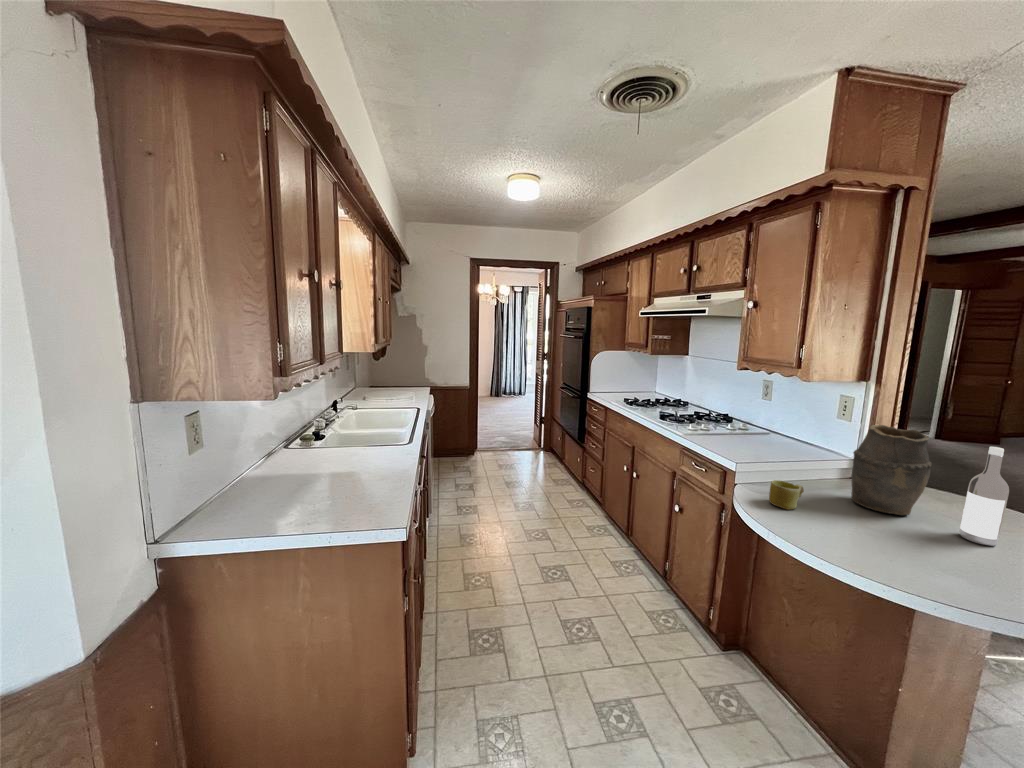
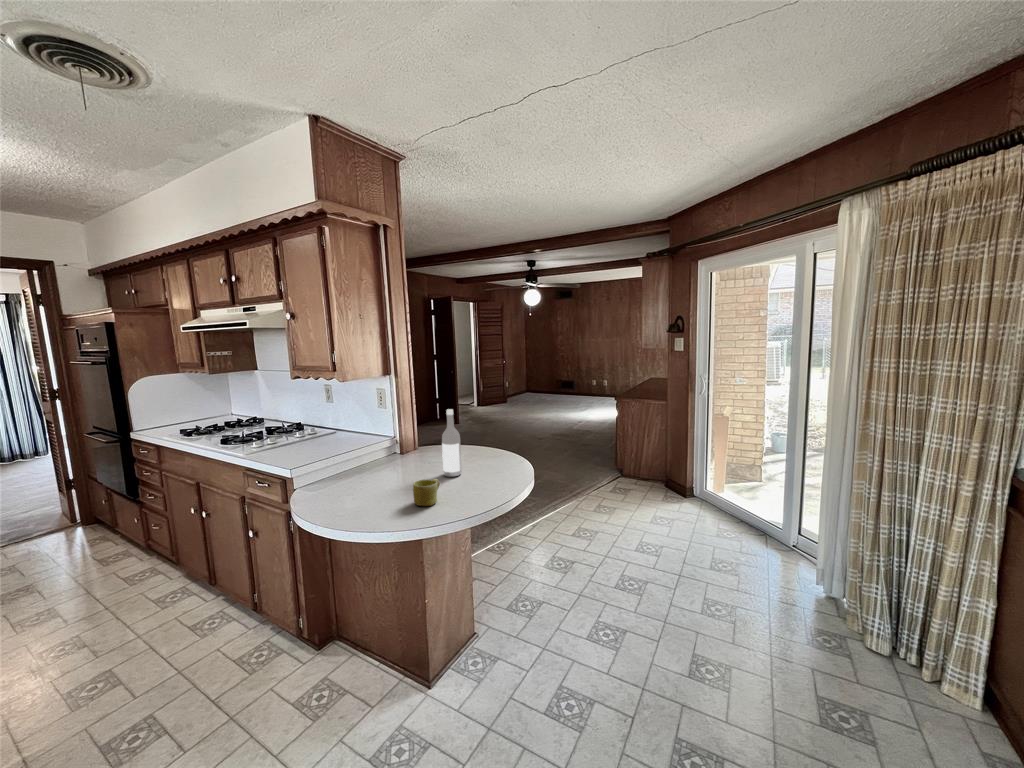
vase: present [851,425,932,515] -> none [379,407,425,475]
mug: present [769,480,804,510] -> present [413,479,440,506]

